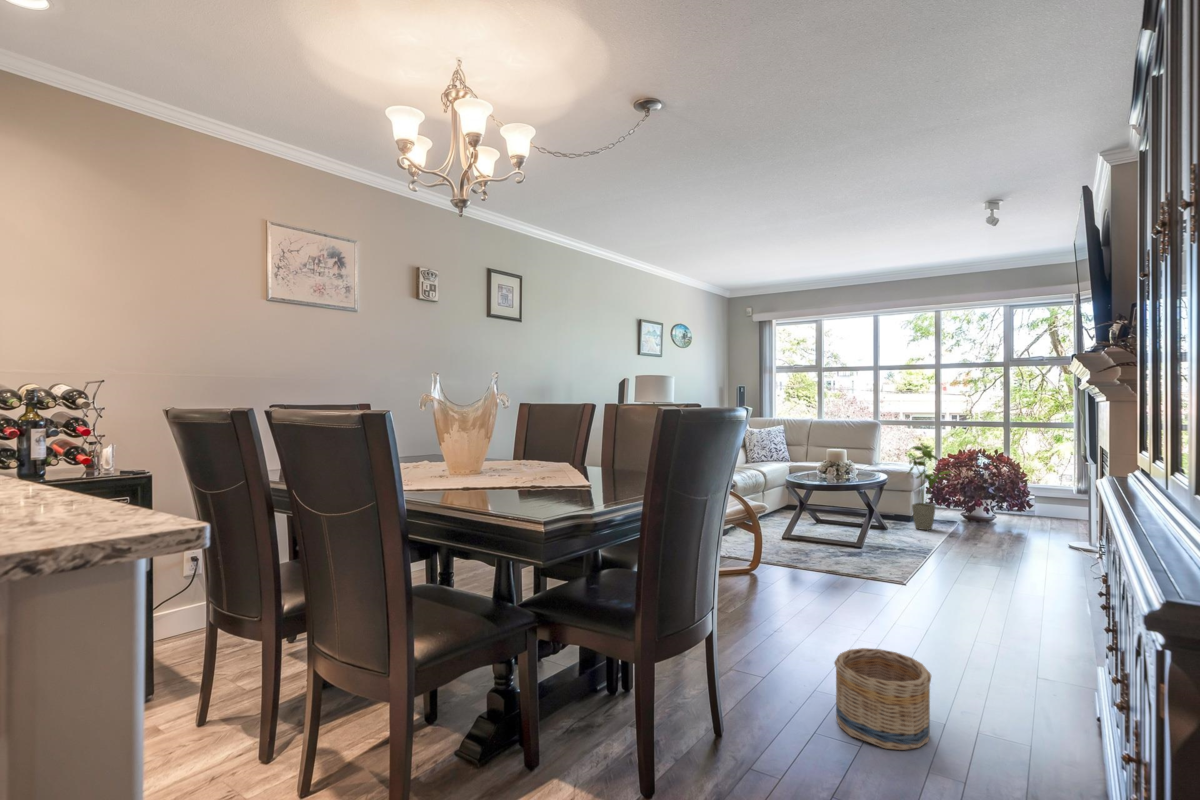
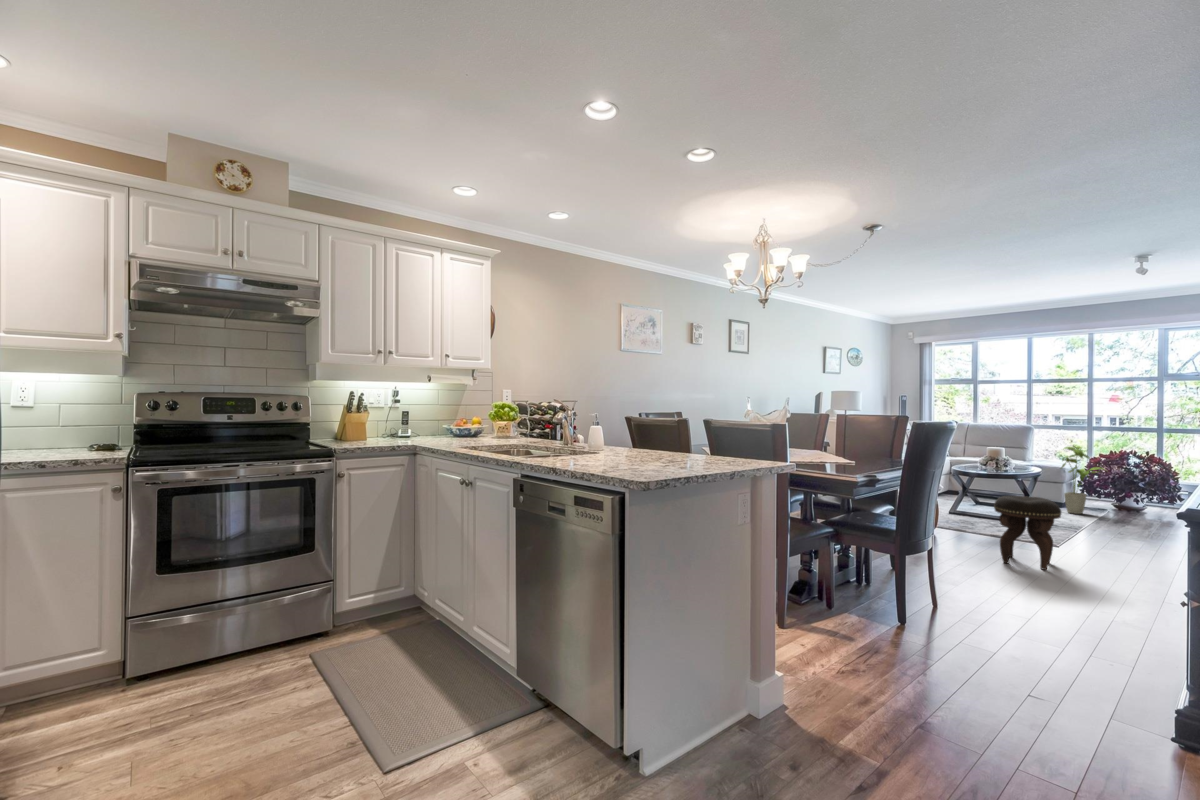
footstool: none [823,519,907,629] -> present [994,496,1061,570]
basket: present [835,648,931,750] -> none [1012,568,1079,622]

